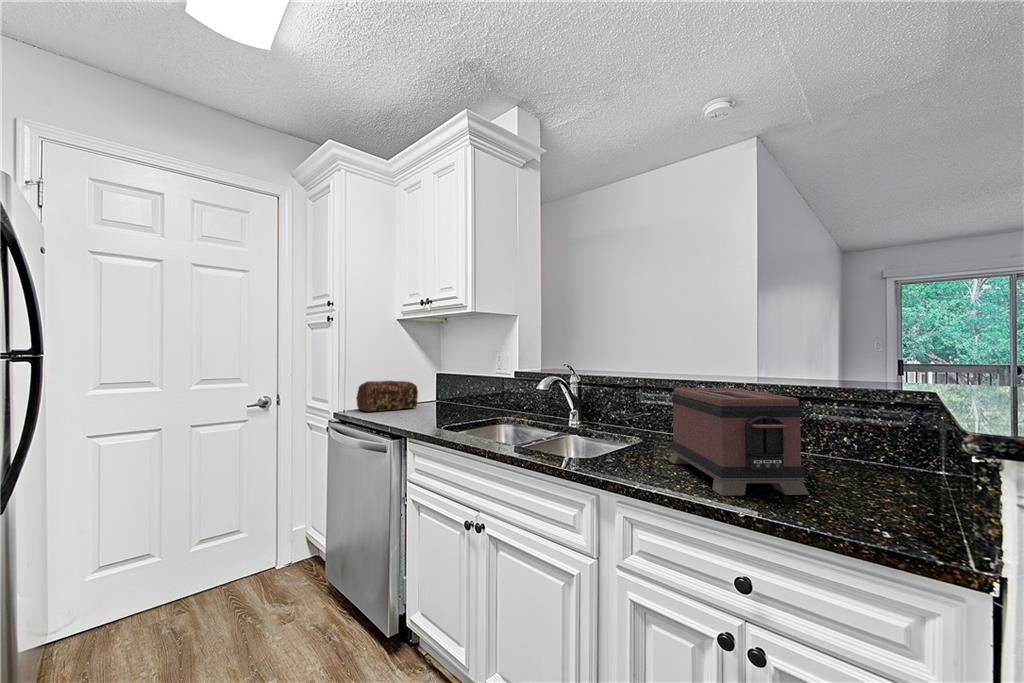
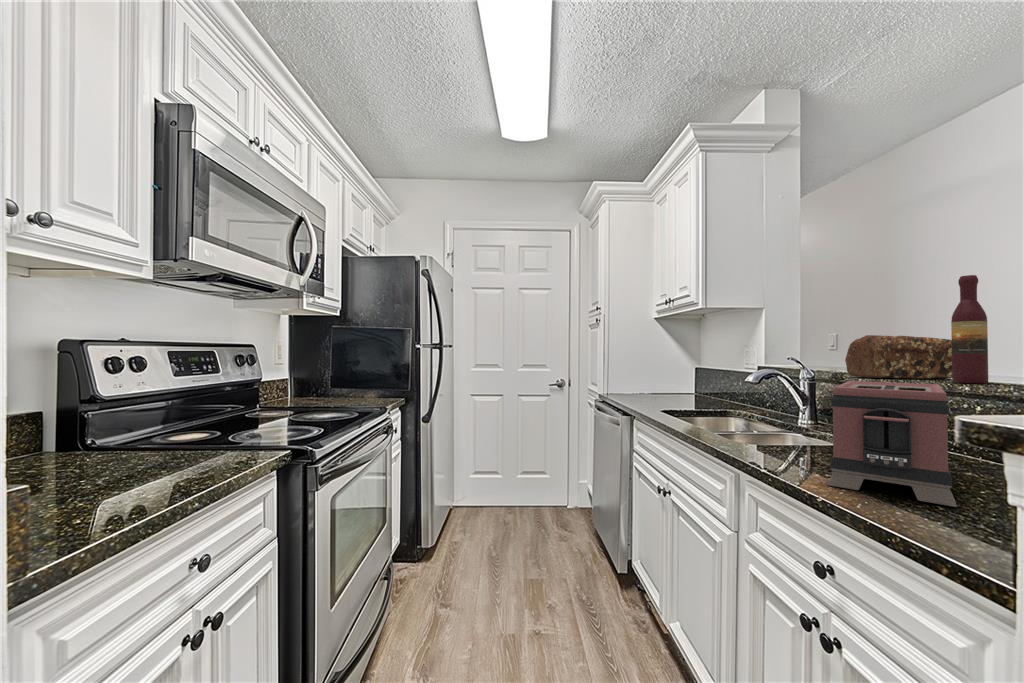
wine bottle: none [694,298,716,383] -> present [951,275,988,384]
bread loaf: present [356,381,418,412] -> present [845,335,952,379]

